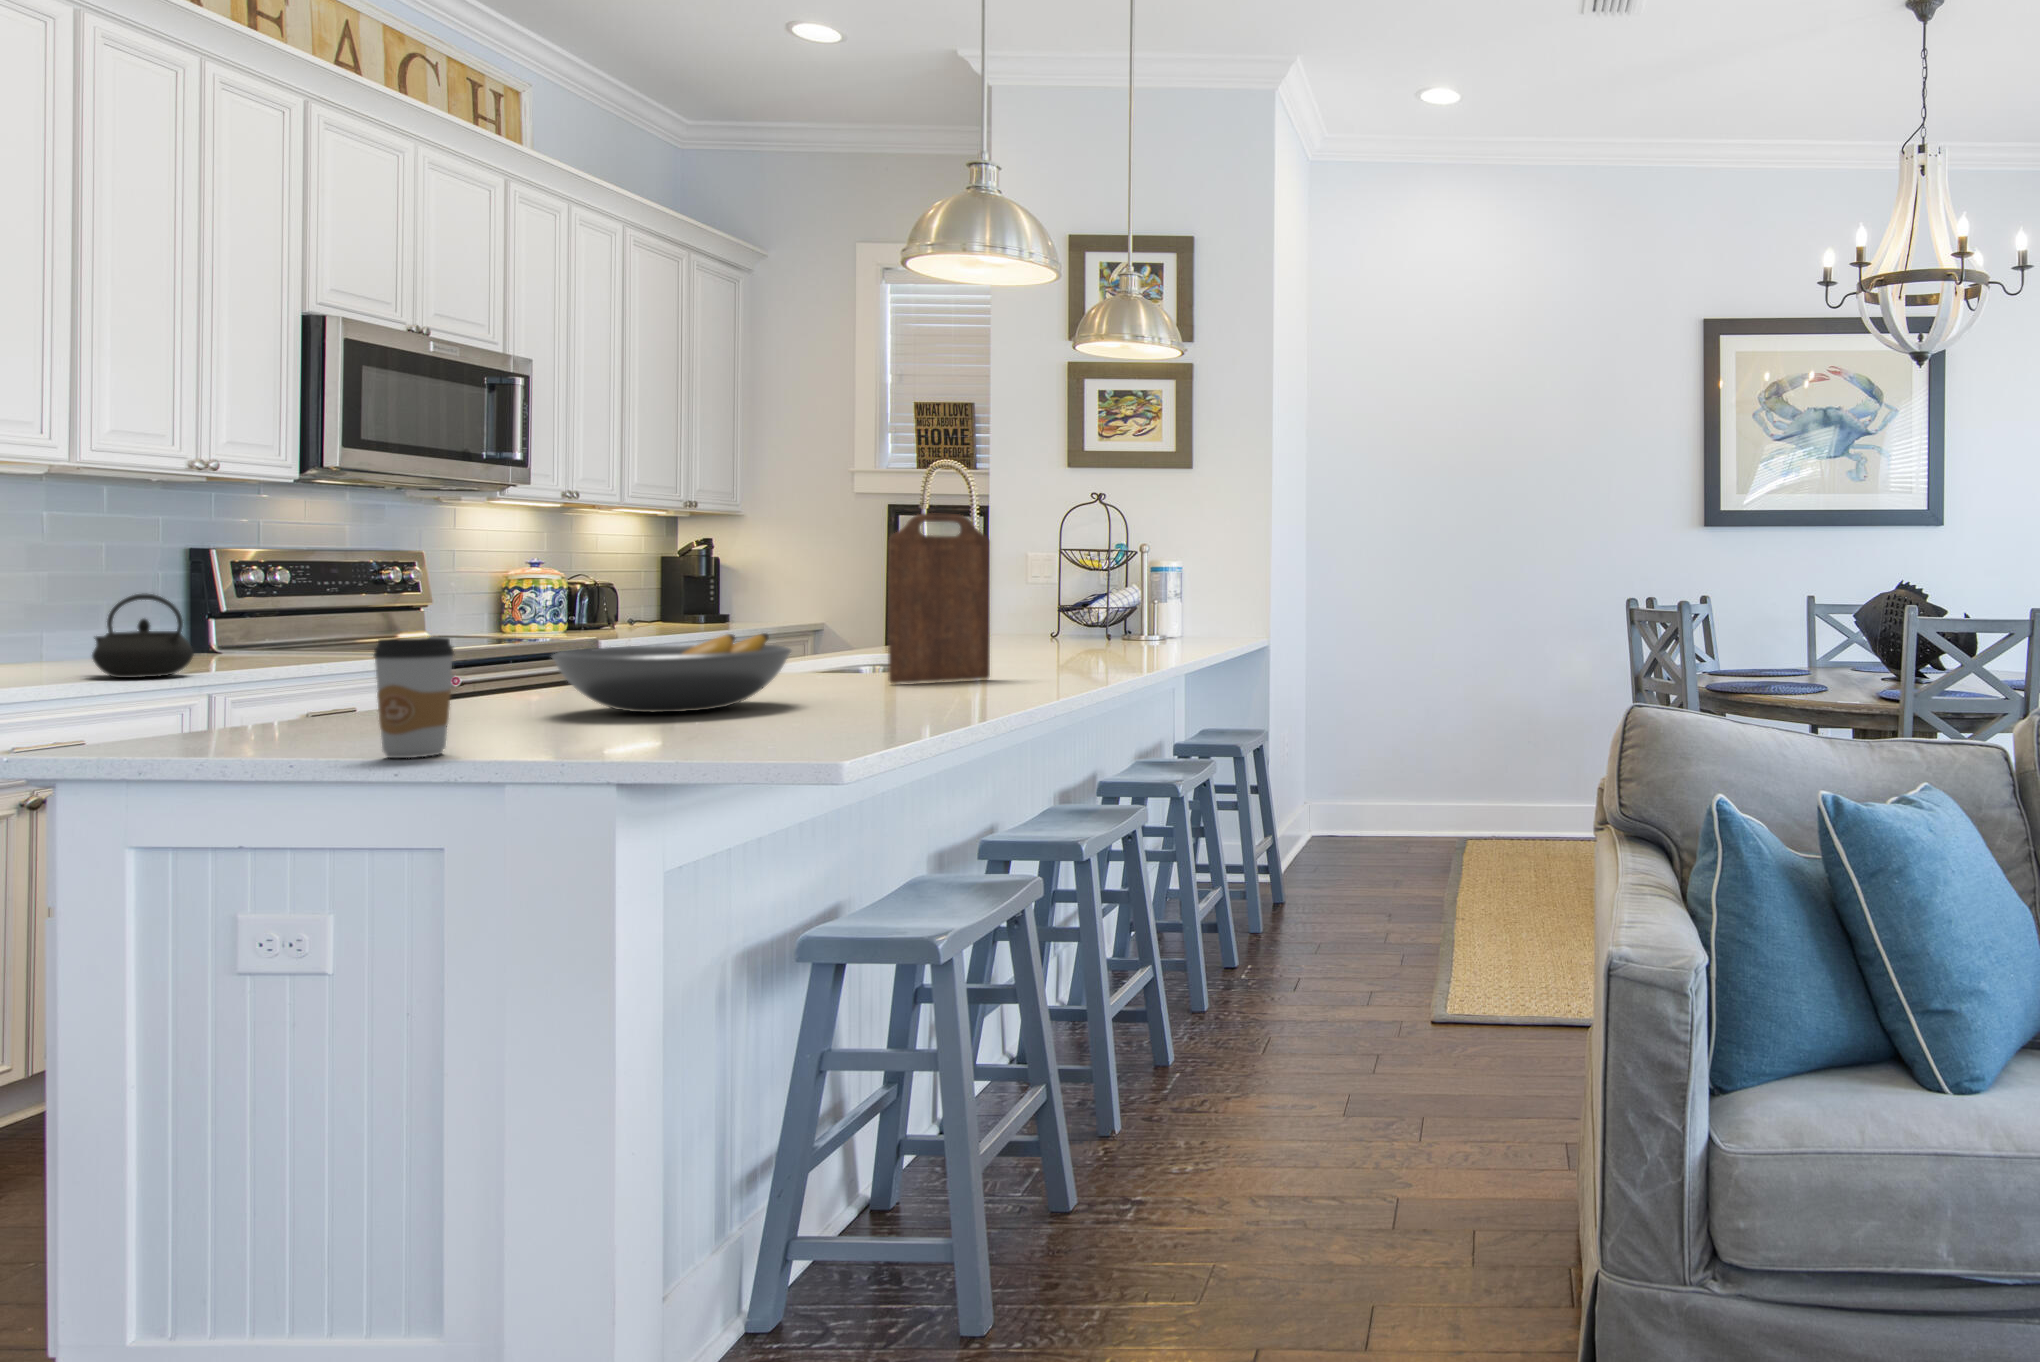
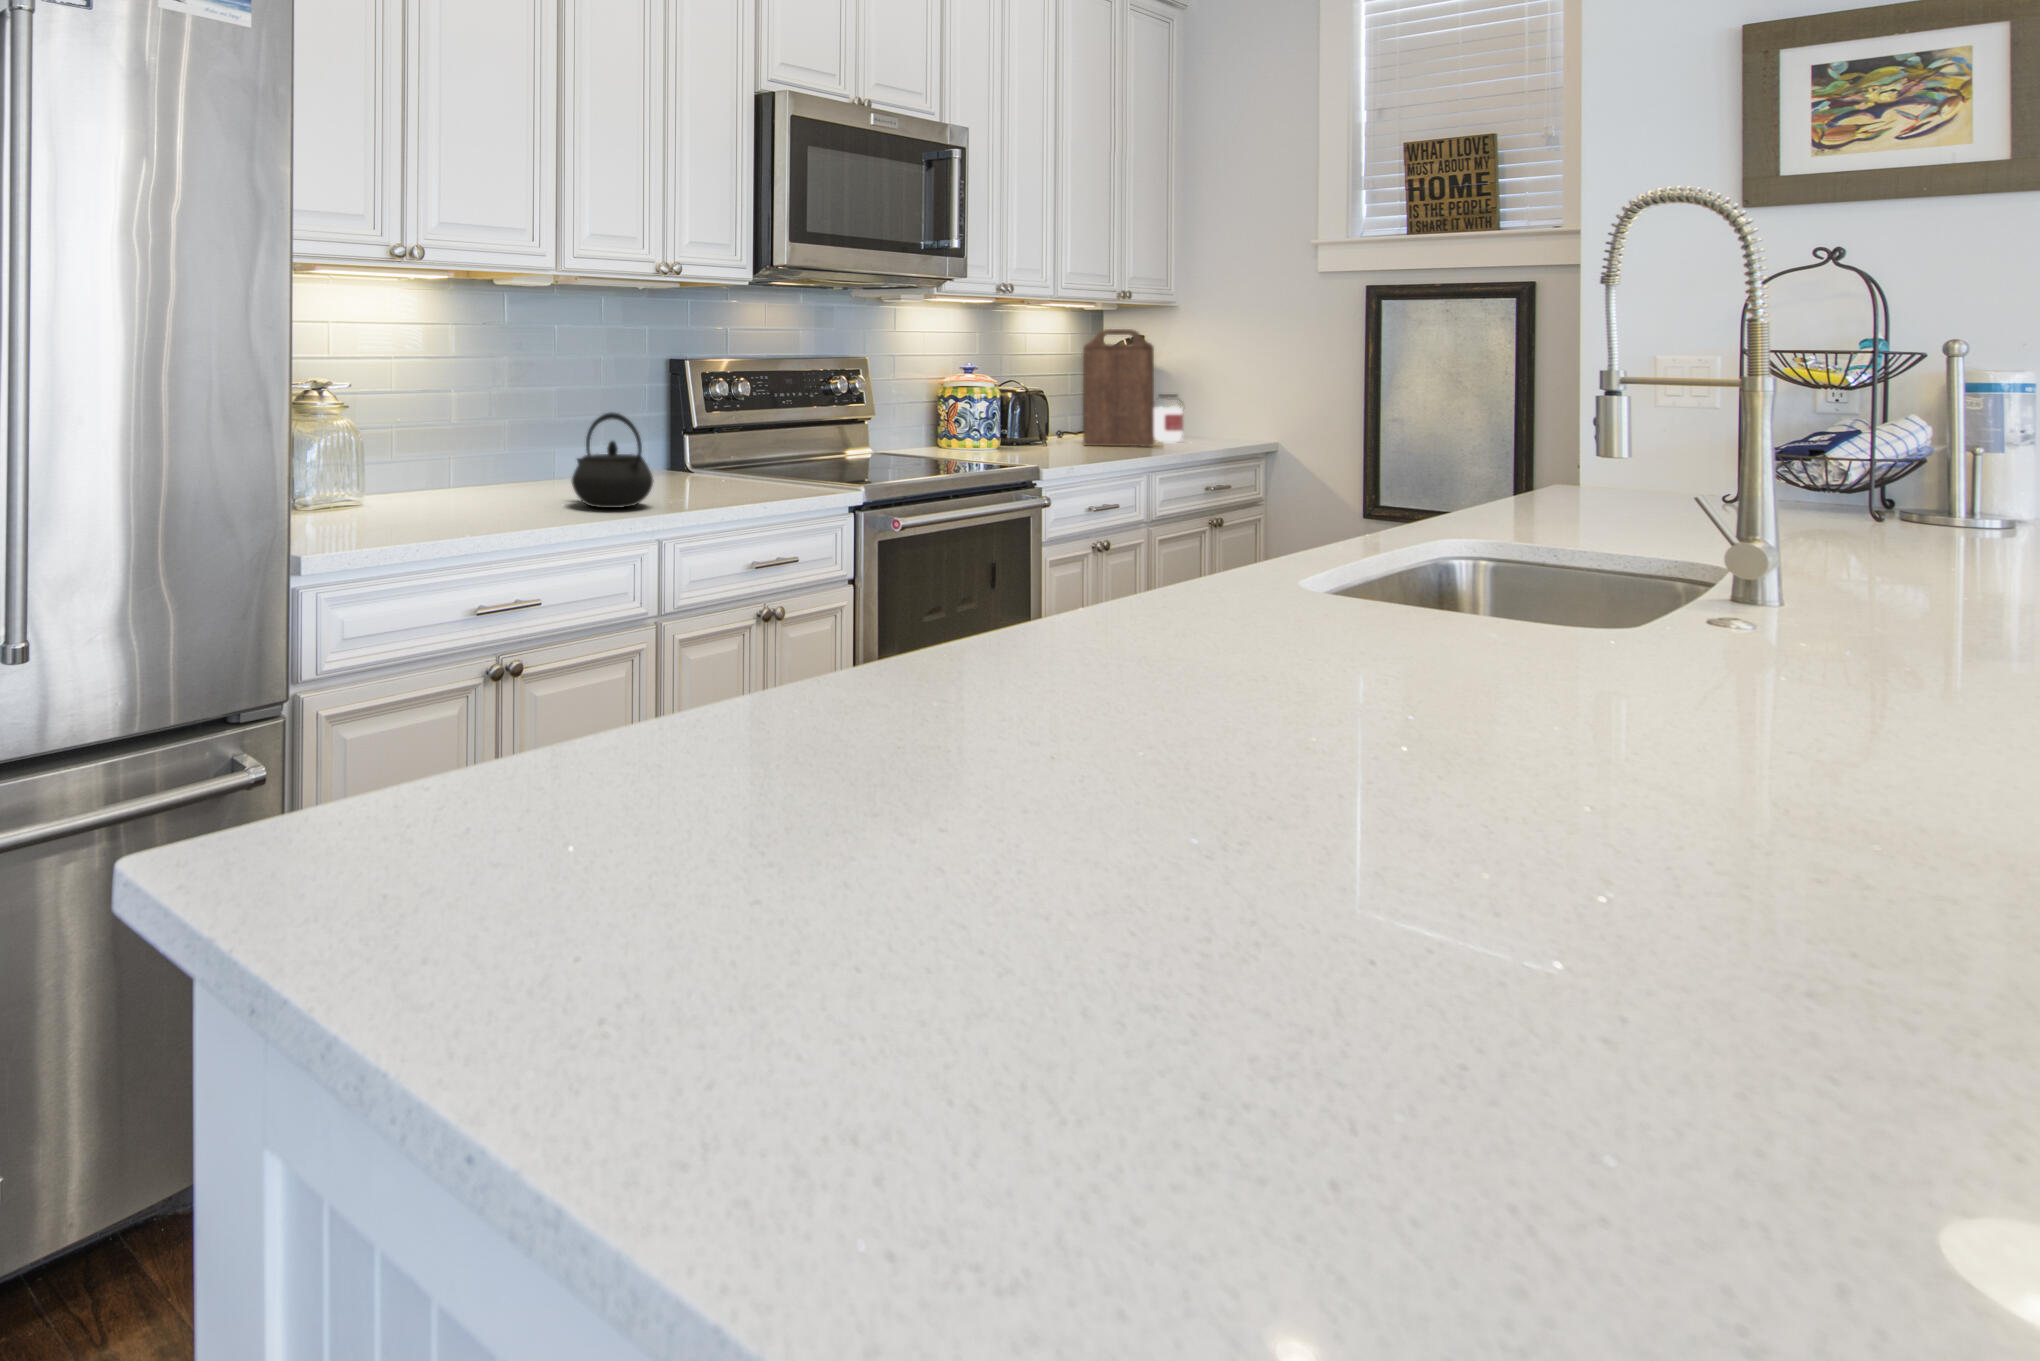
cutting board: present [888,513,990,684] -> present [1083,329,1154,446]
jar: none [715,586,743,626] -> present [1154,394,1183,442]
fruit bowl: present [552,633,791,712] -> none [1064,571,1593,764]
coffee cup: present [374,637,454,758] -> none [734,638,912,1000]

